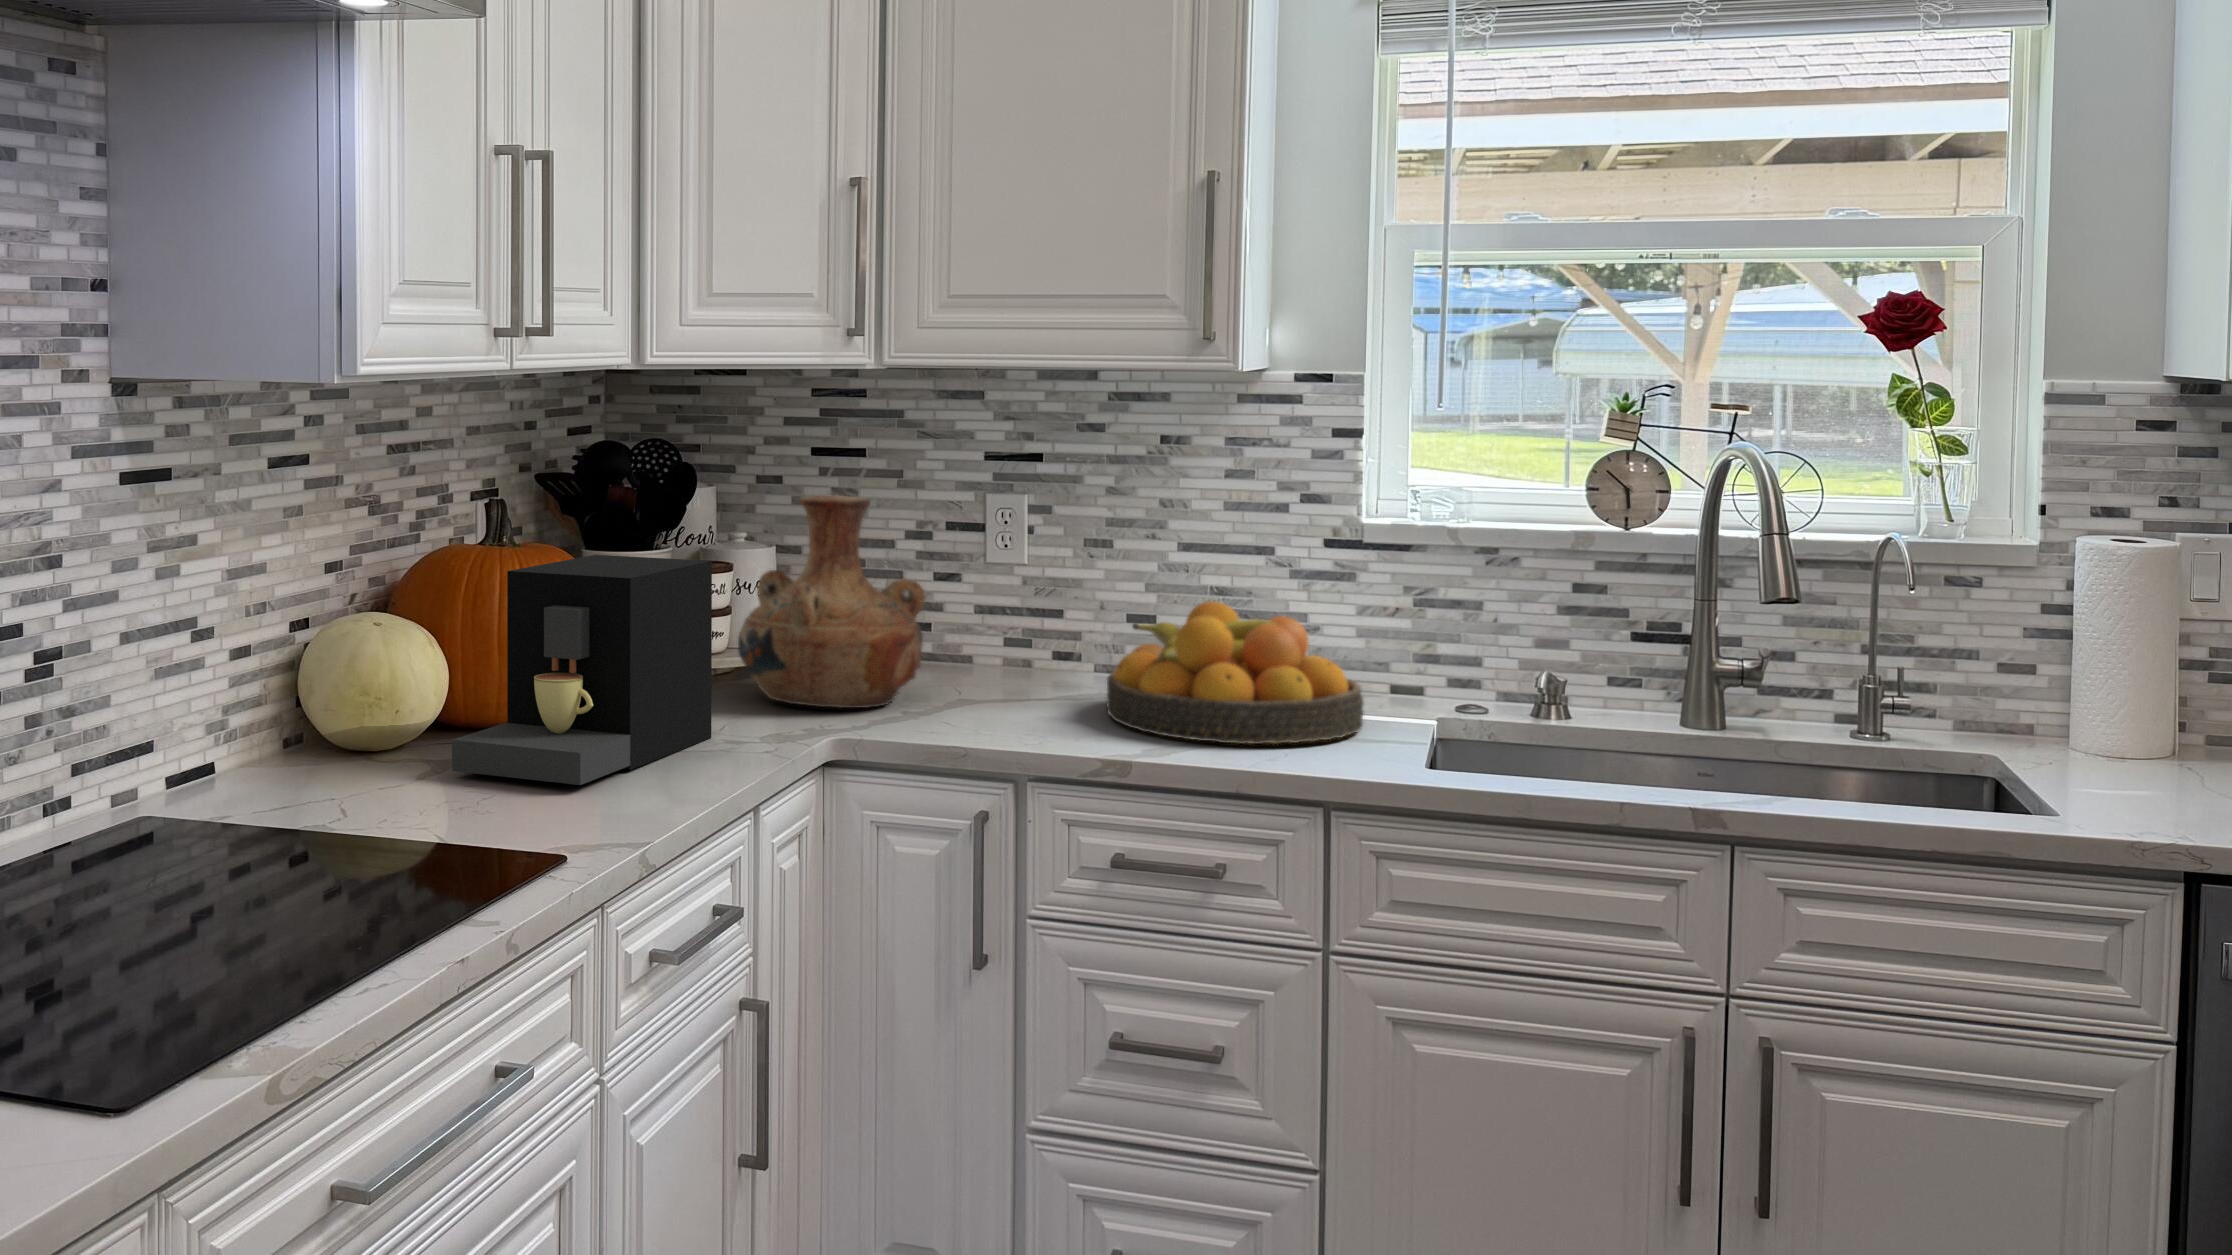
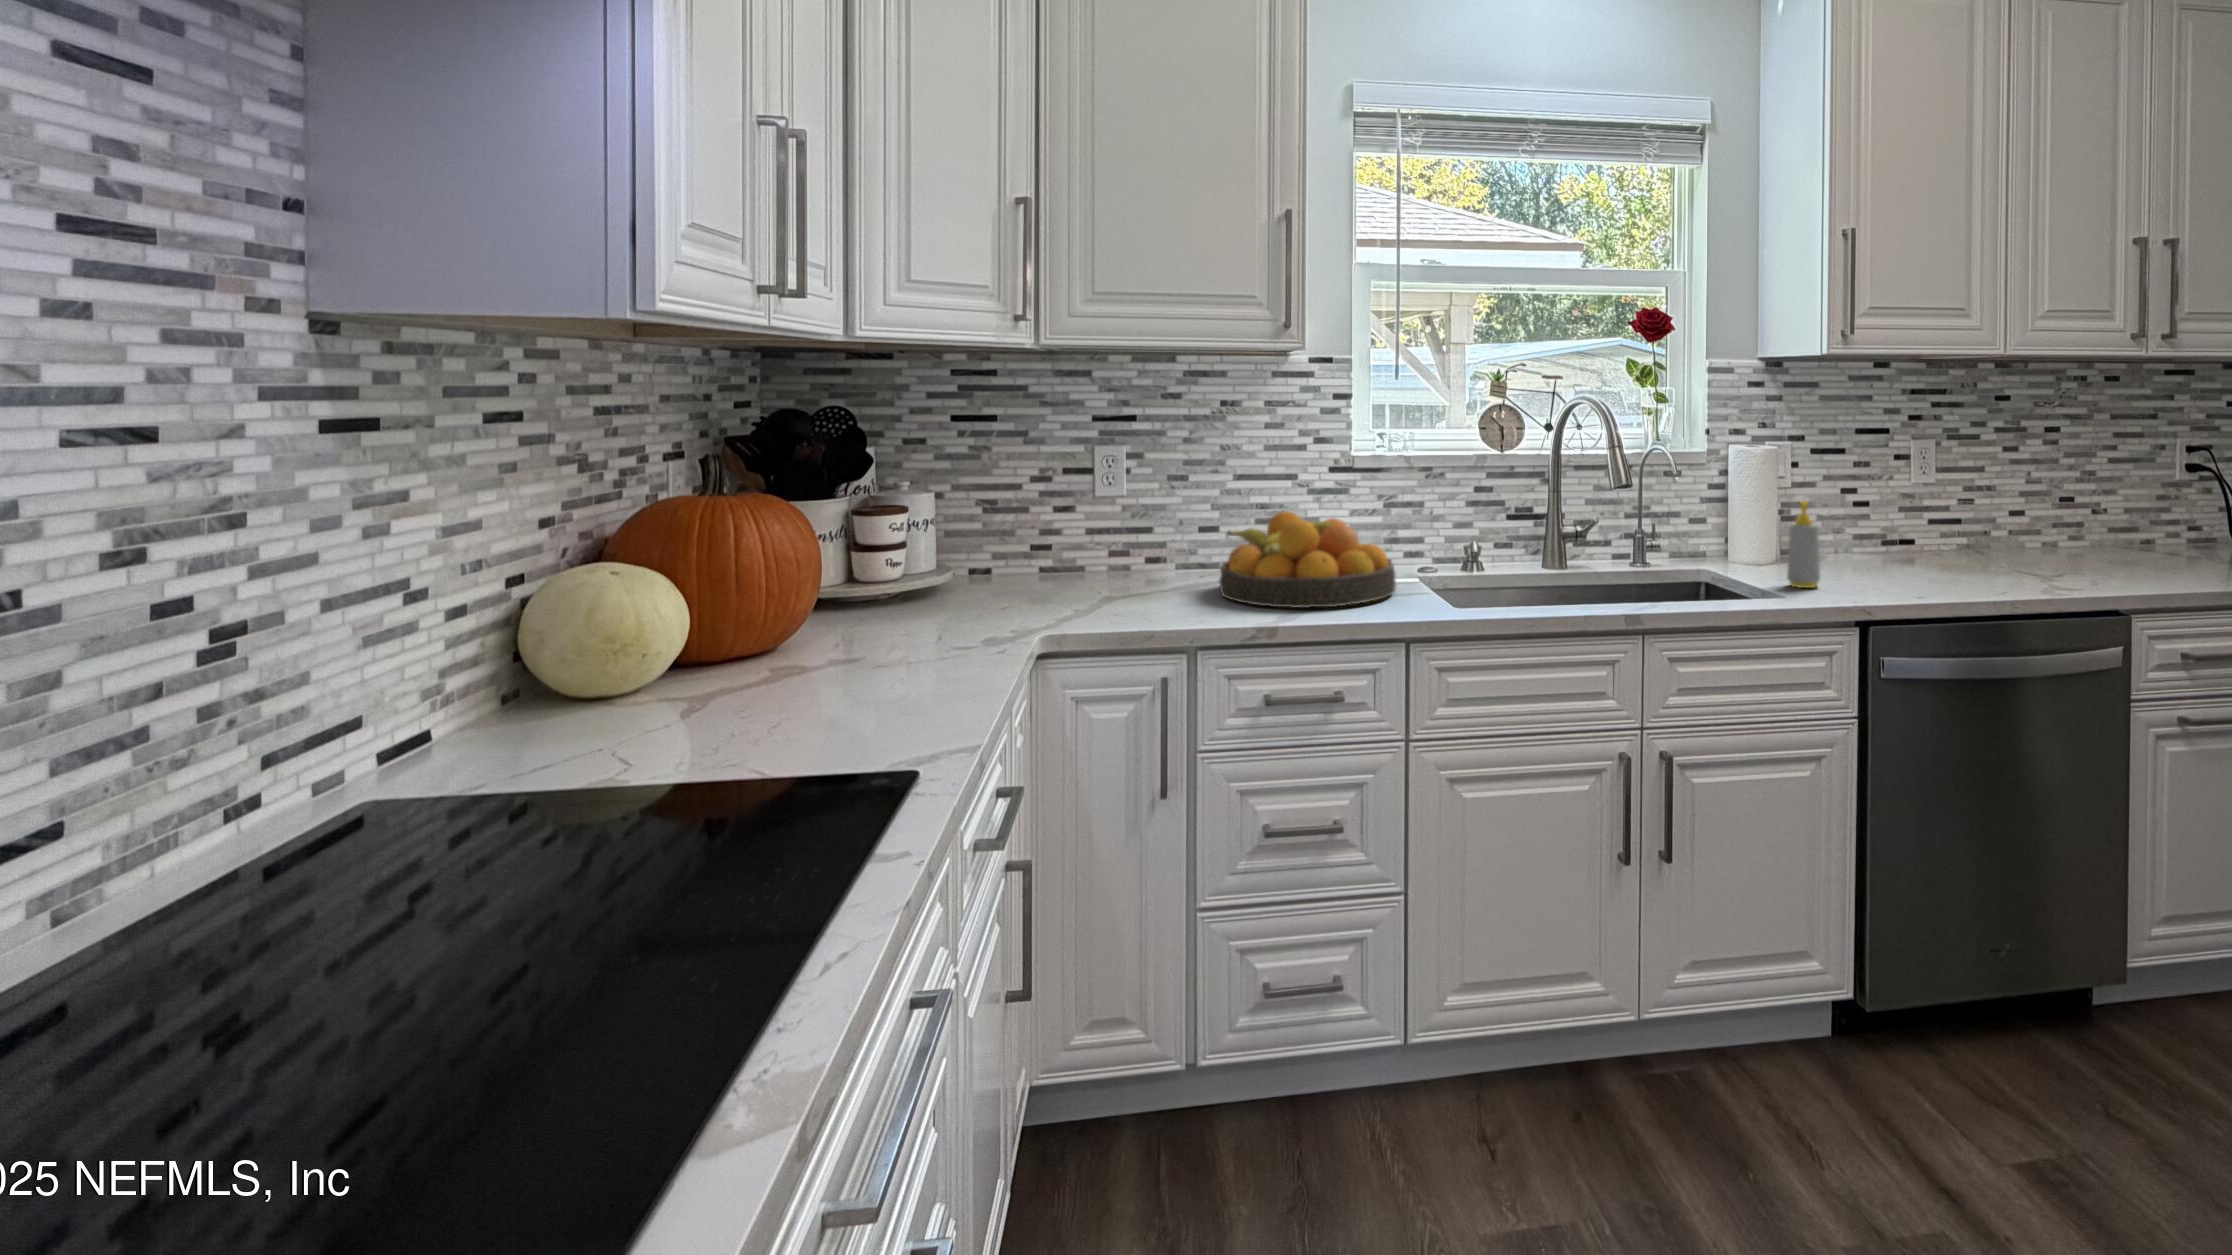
vase: present [738,495,925,708] -> none [928,446,1080,614]
coffee maker: present [452,555,712,785] -> none [716,498,936,704]
soap bottle: none [2100,648,2171,806] -> present [1787,501,1820,588]

